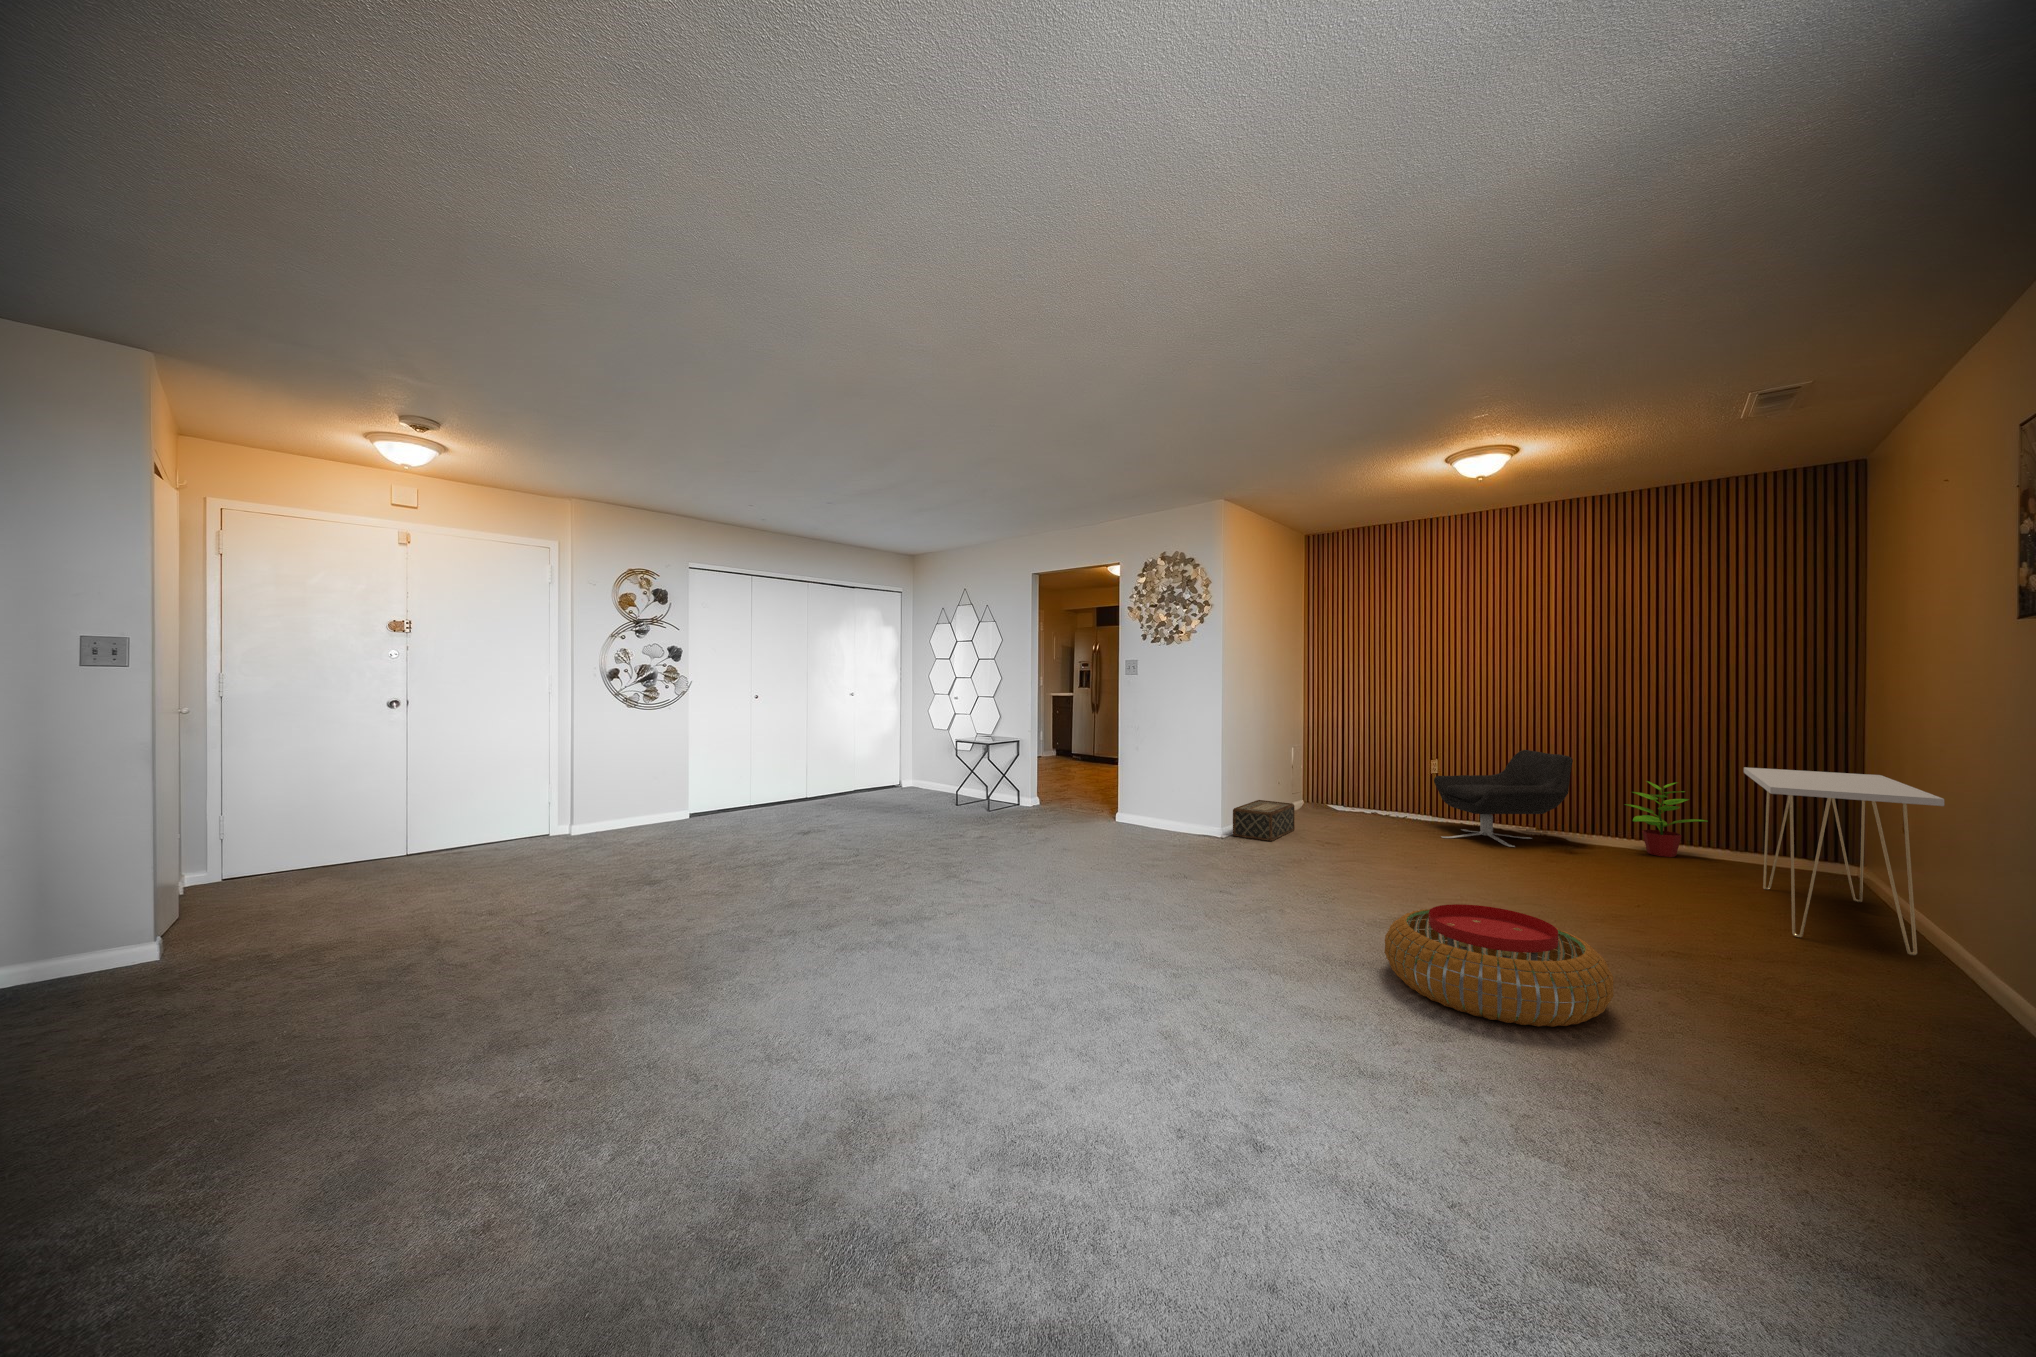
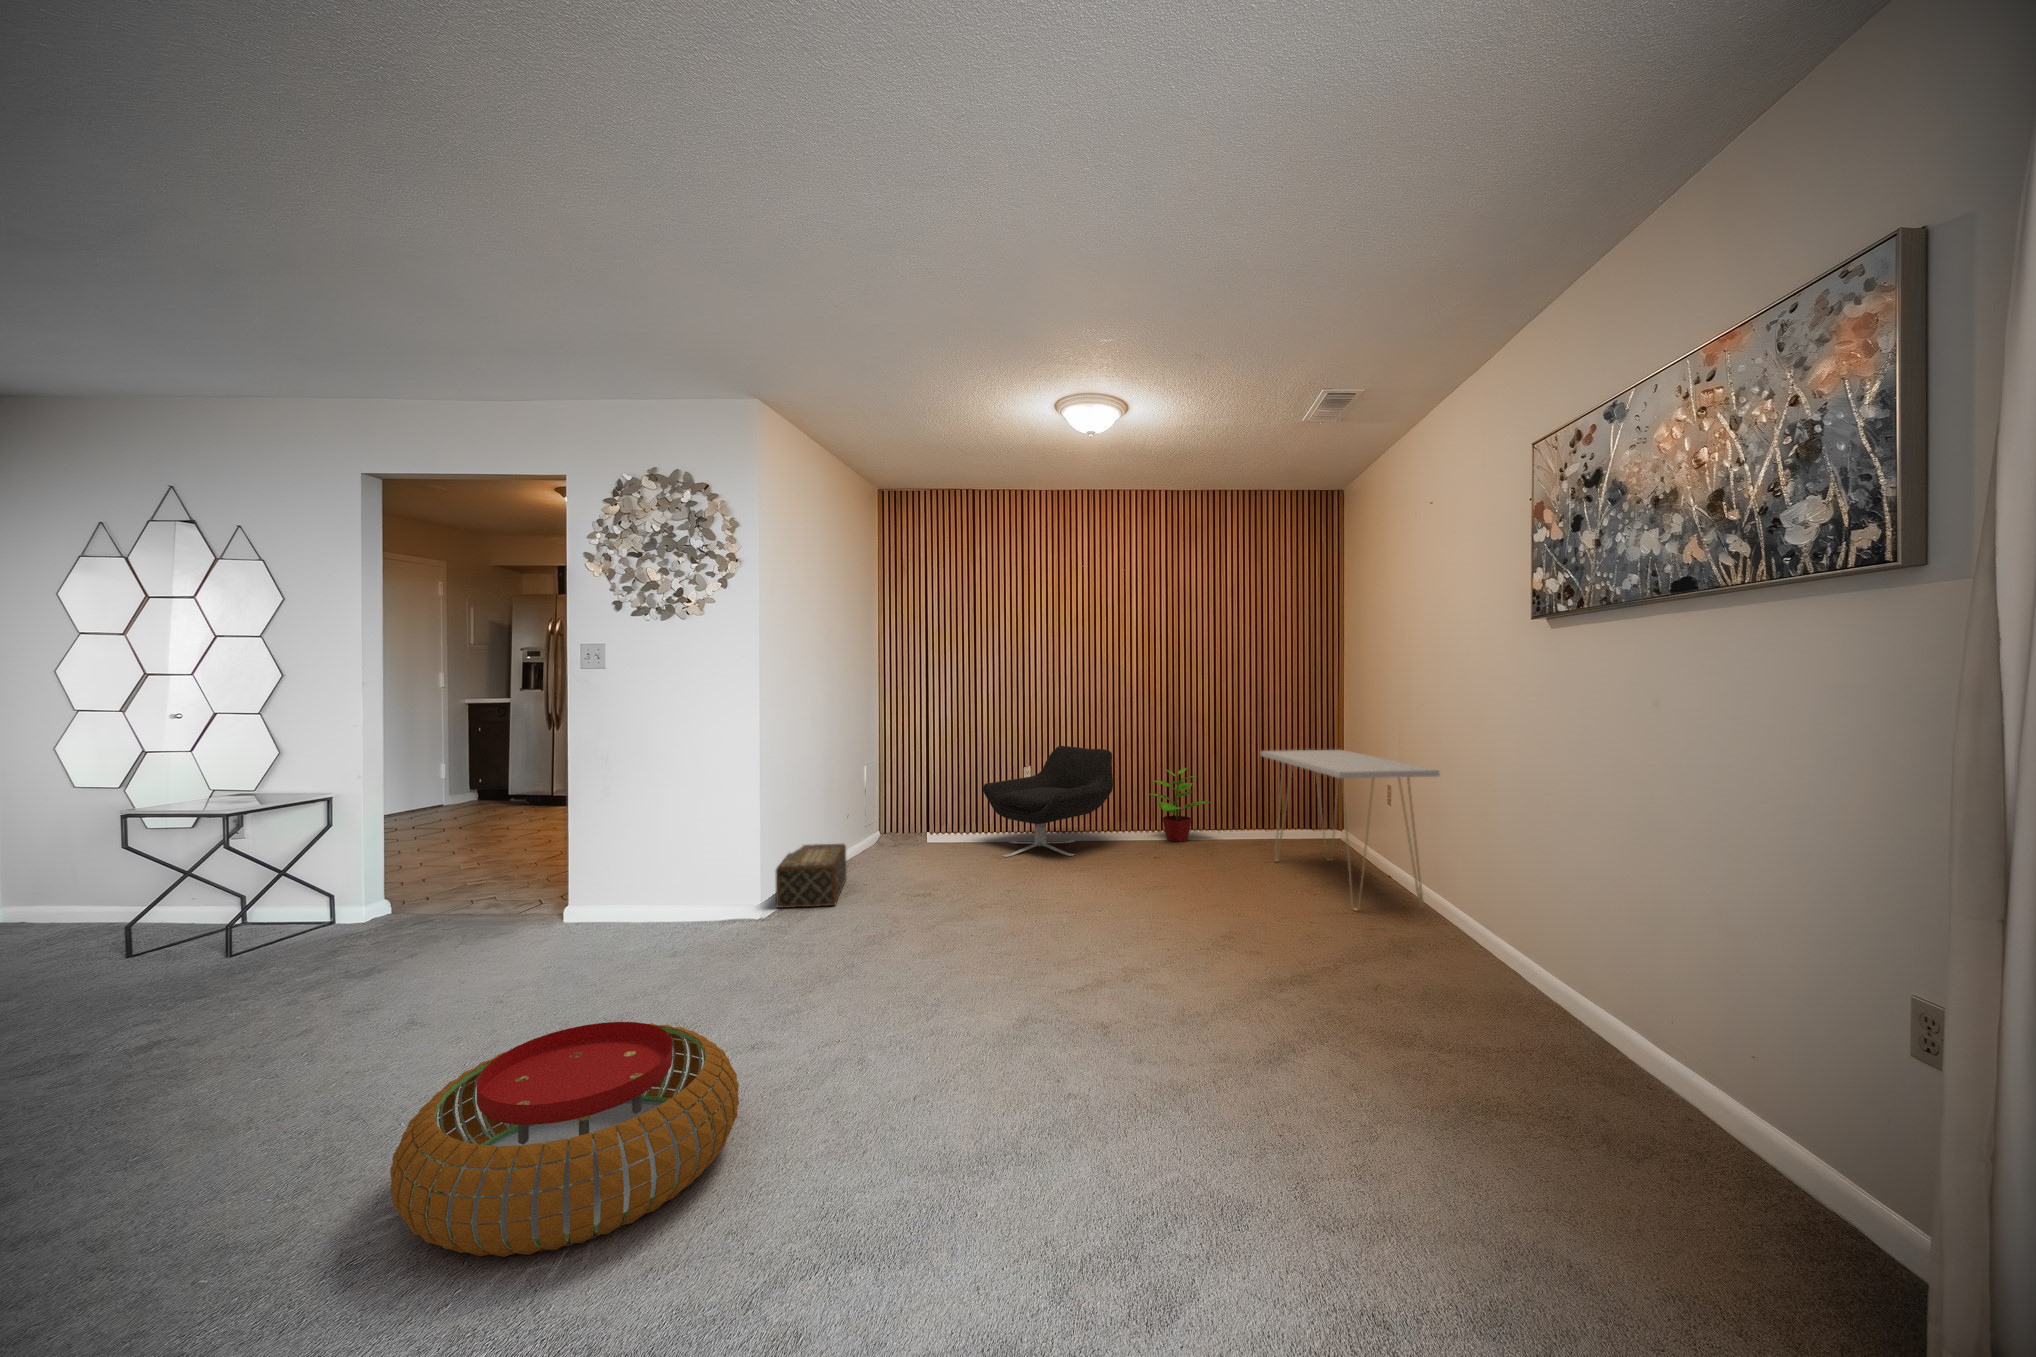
pouf: present [1385,904,1614,1027] -> present [390,1022,739,1257]

